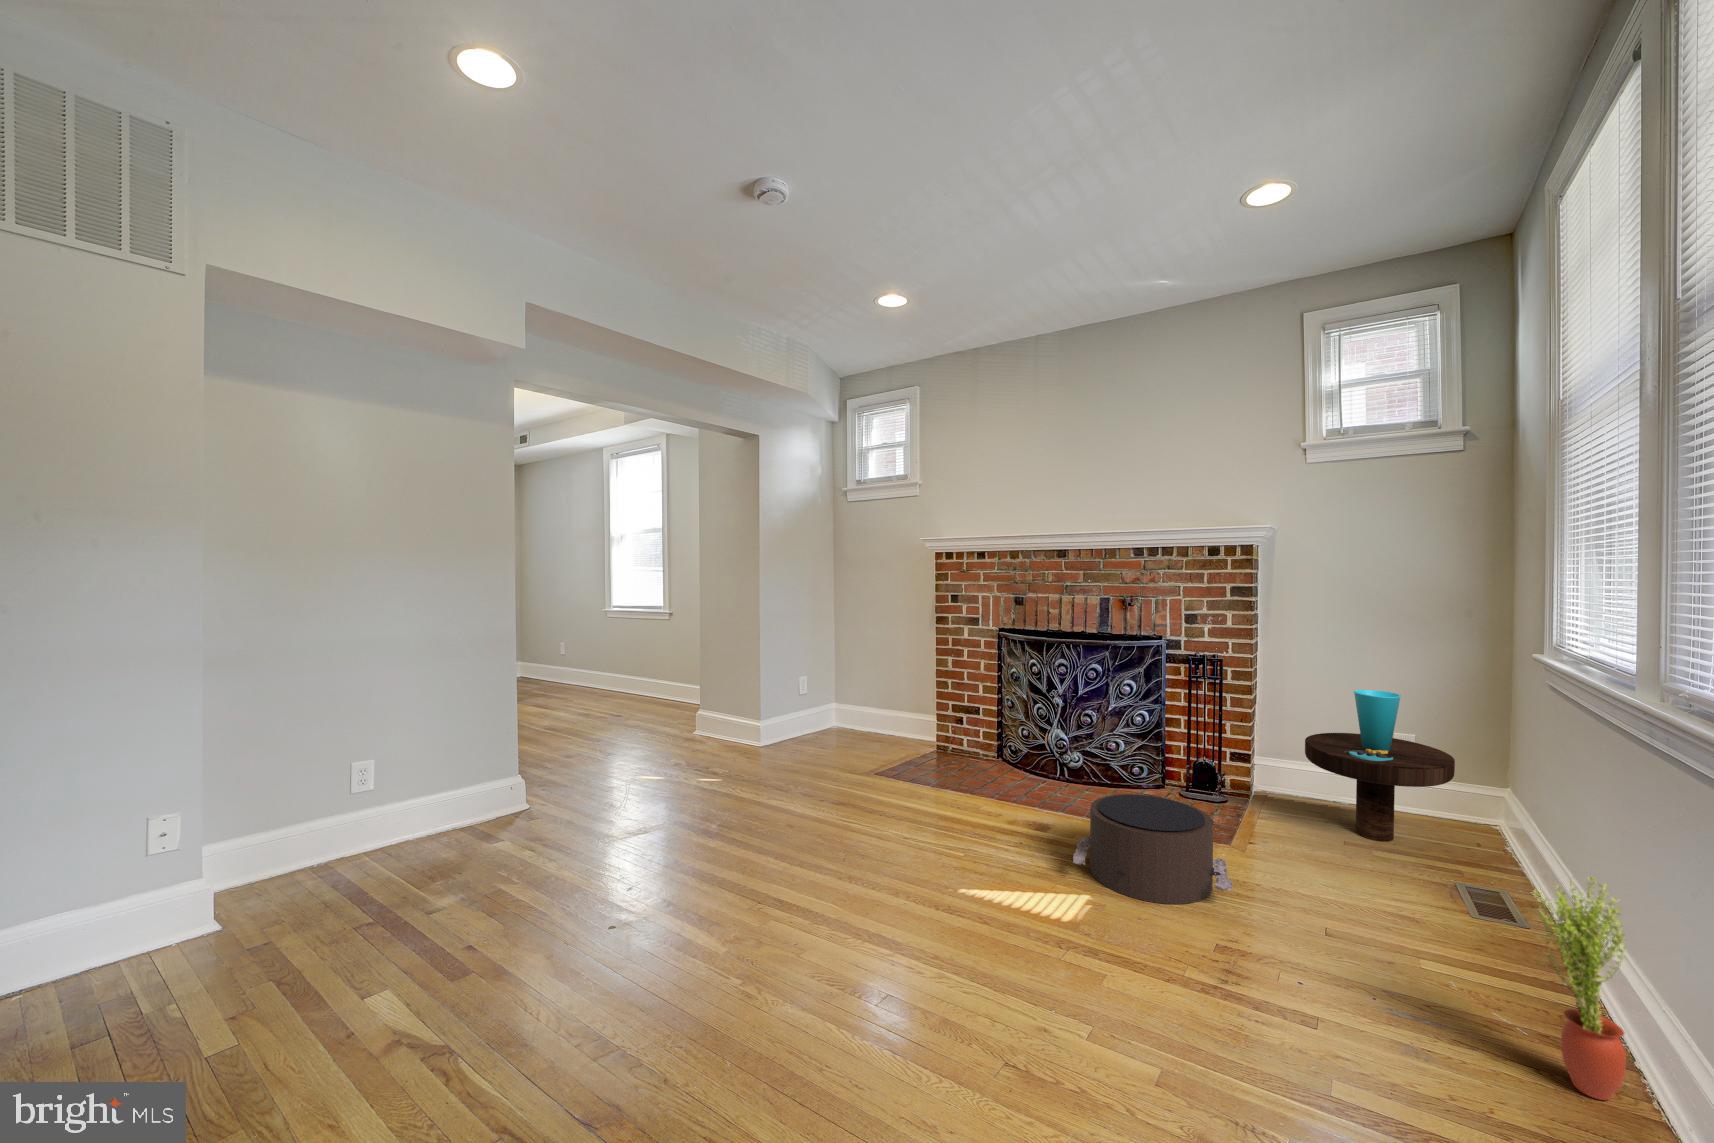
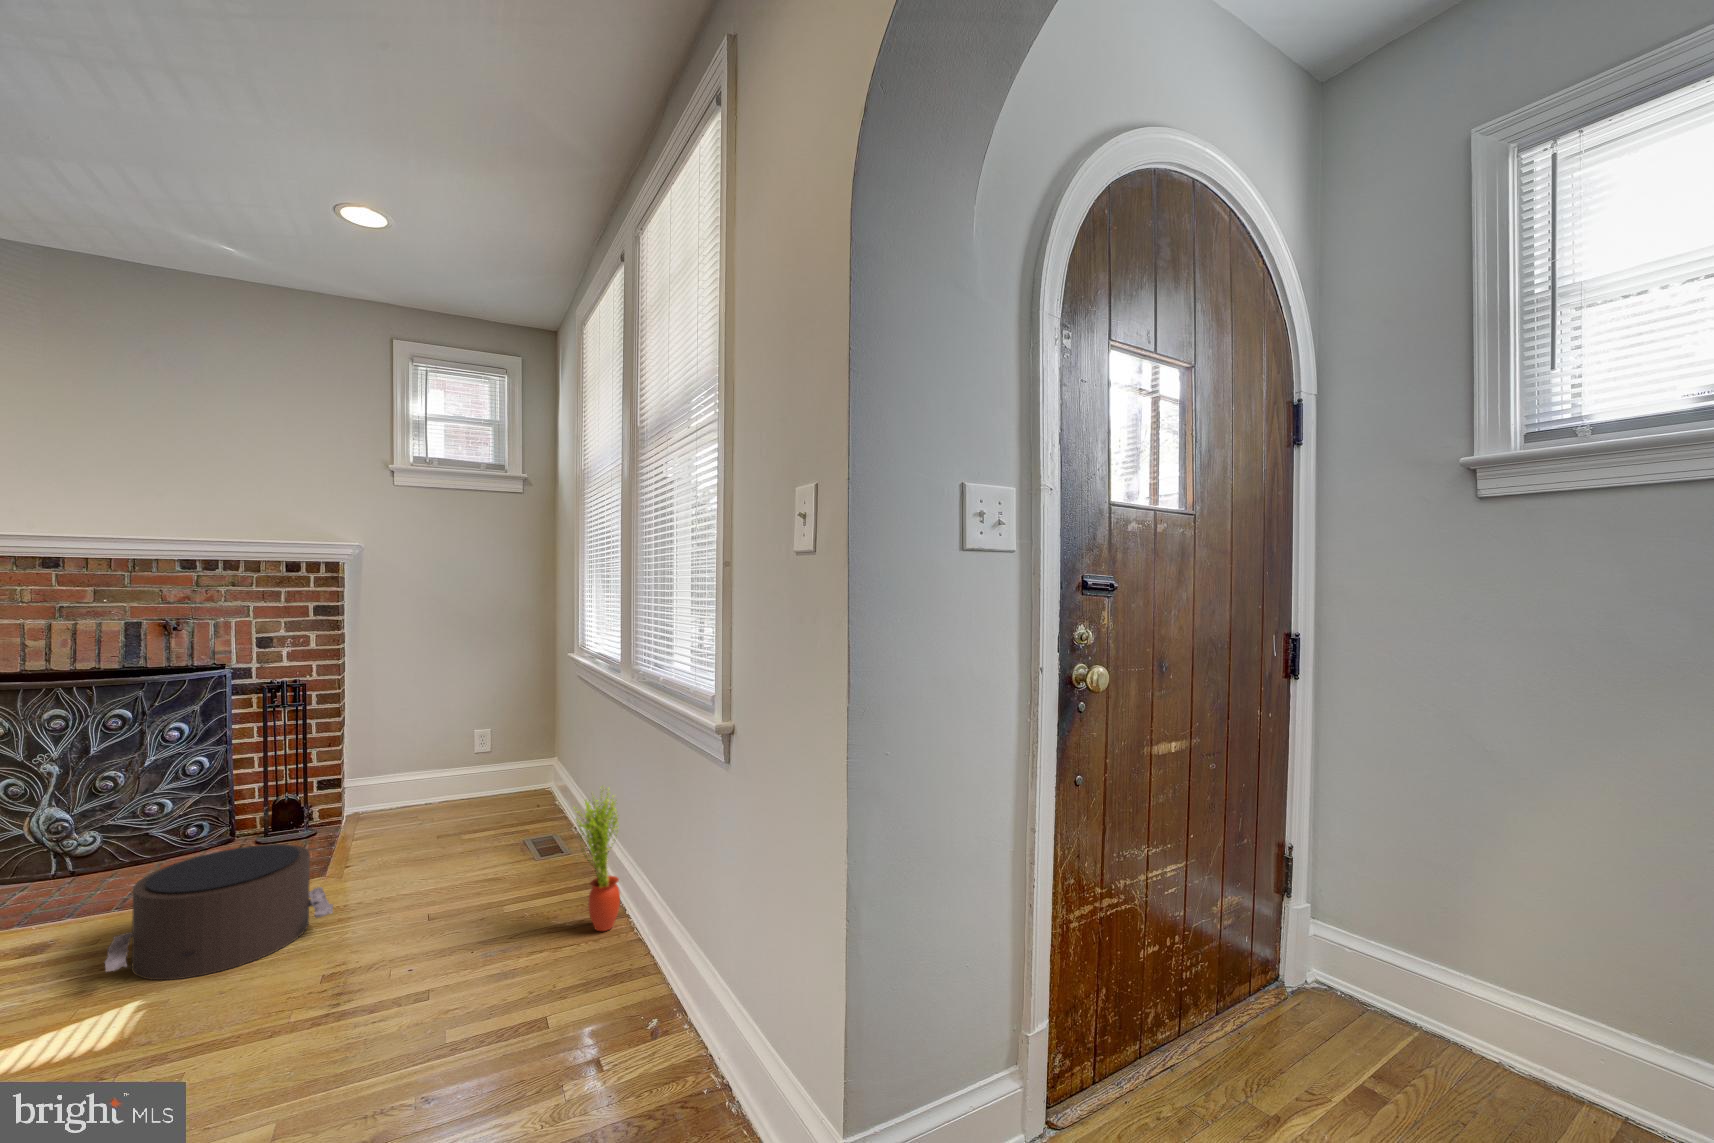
side table: present [1305,690,1455,841] -> none [397,689,517,821]

